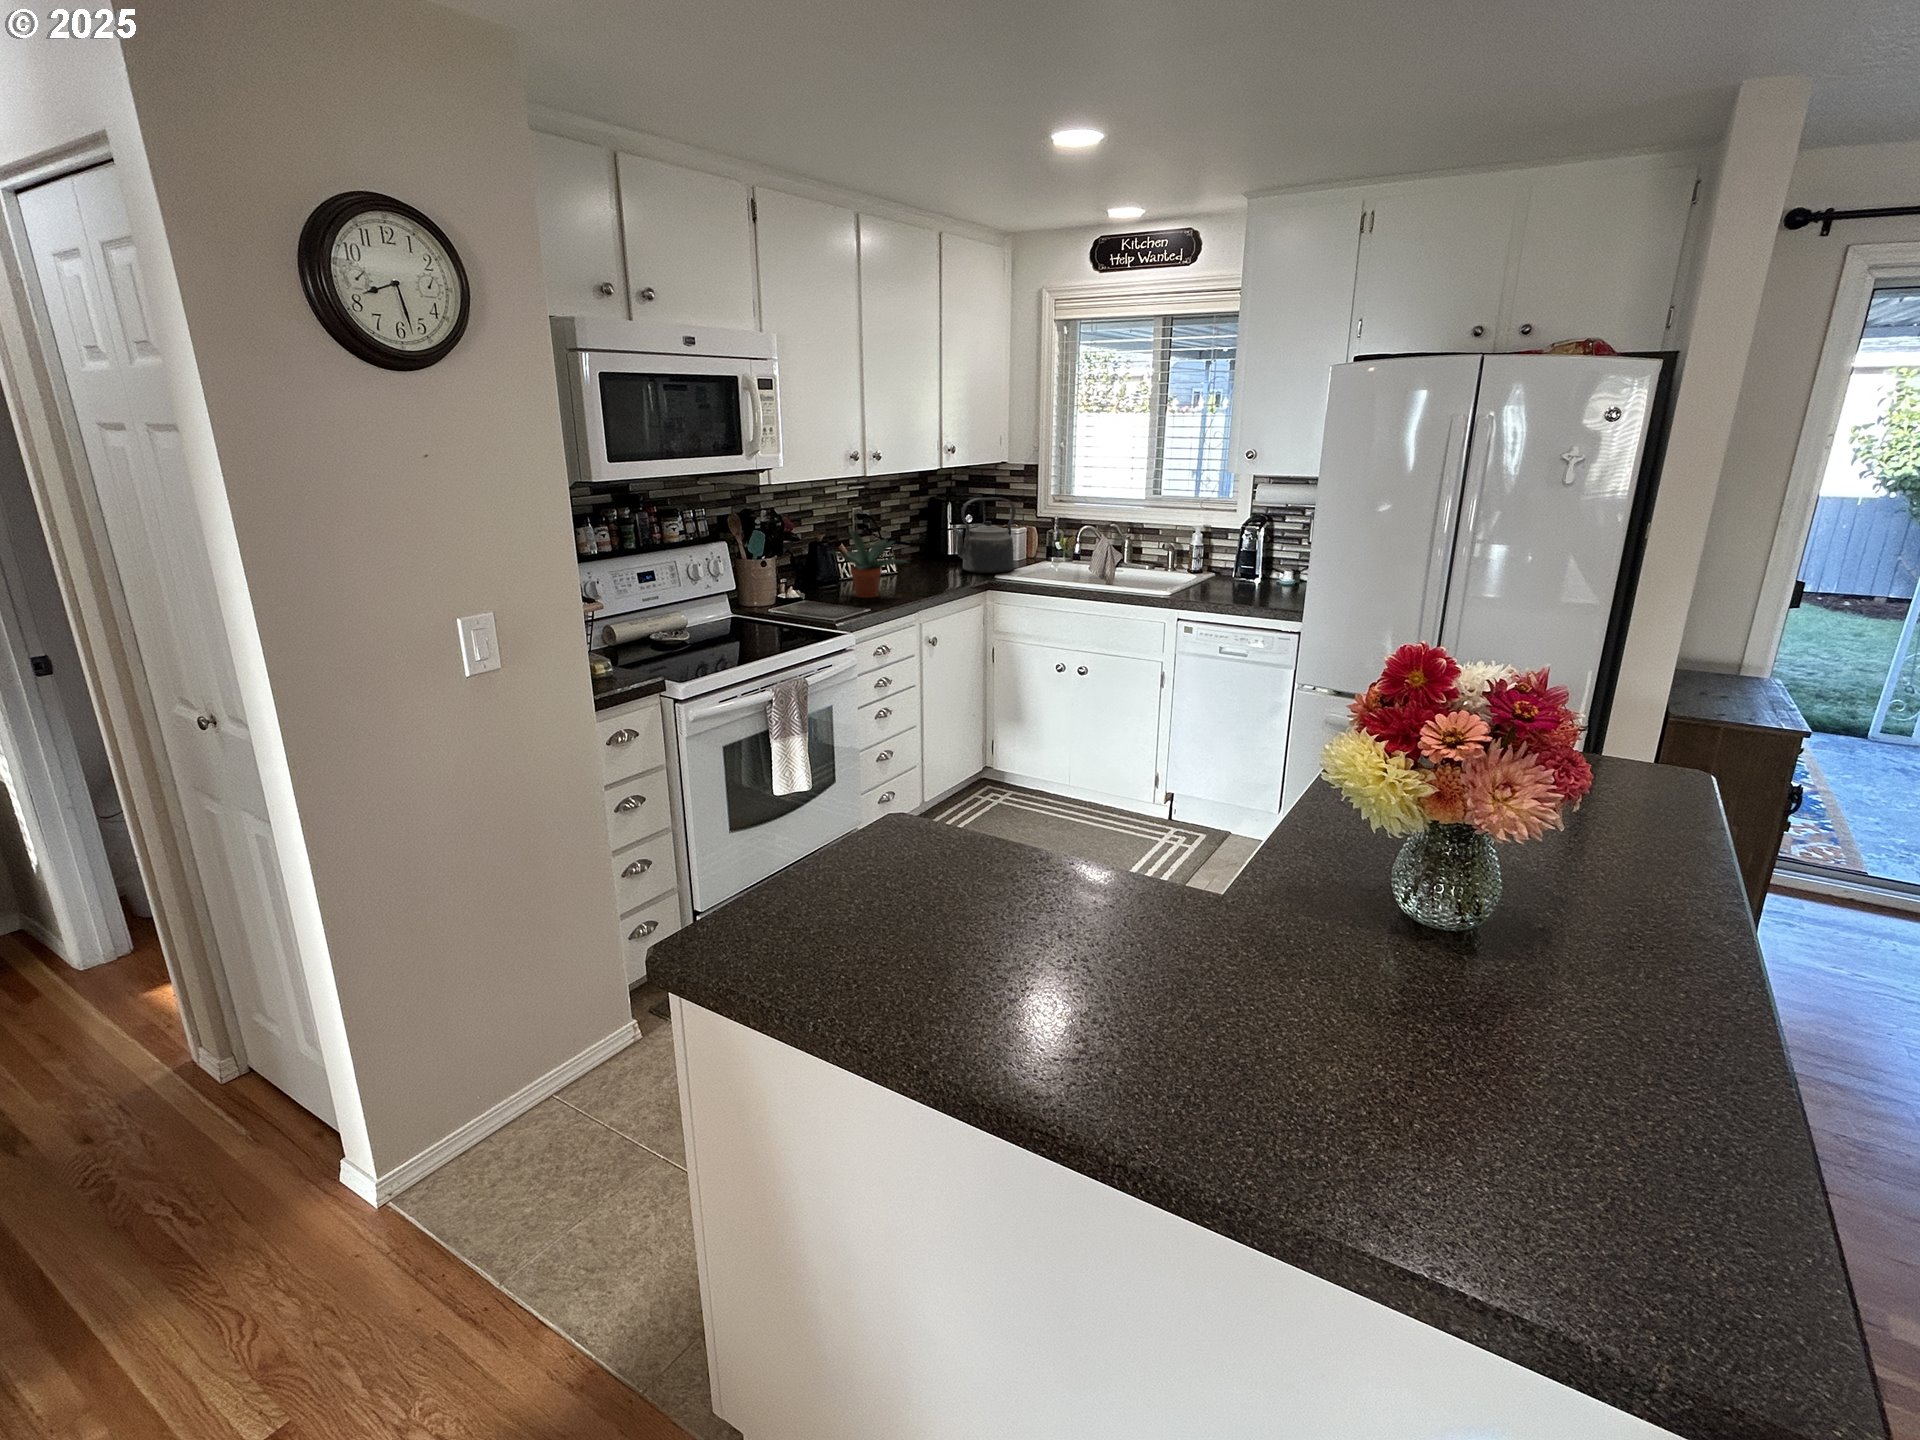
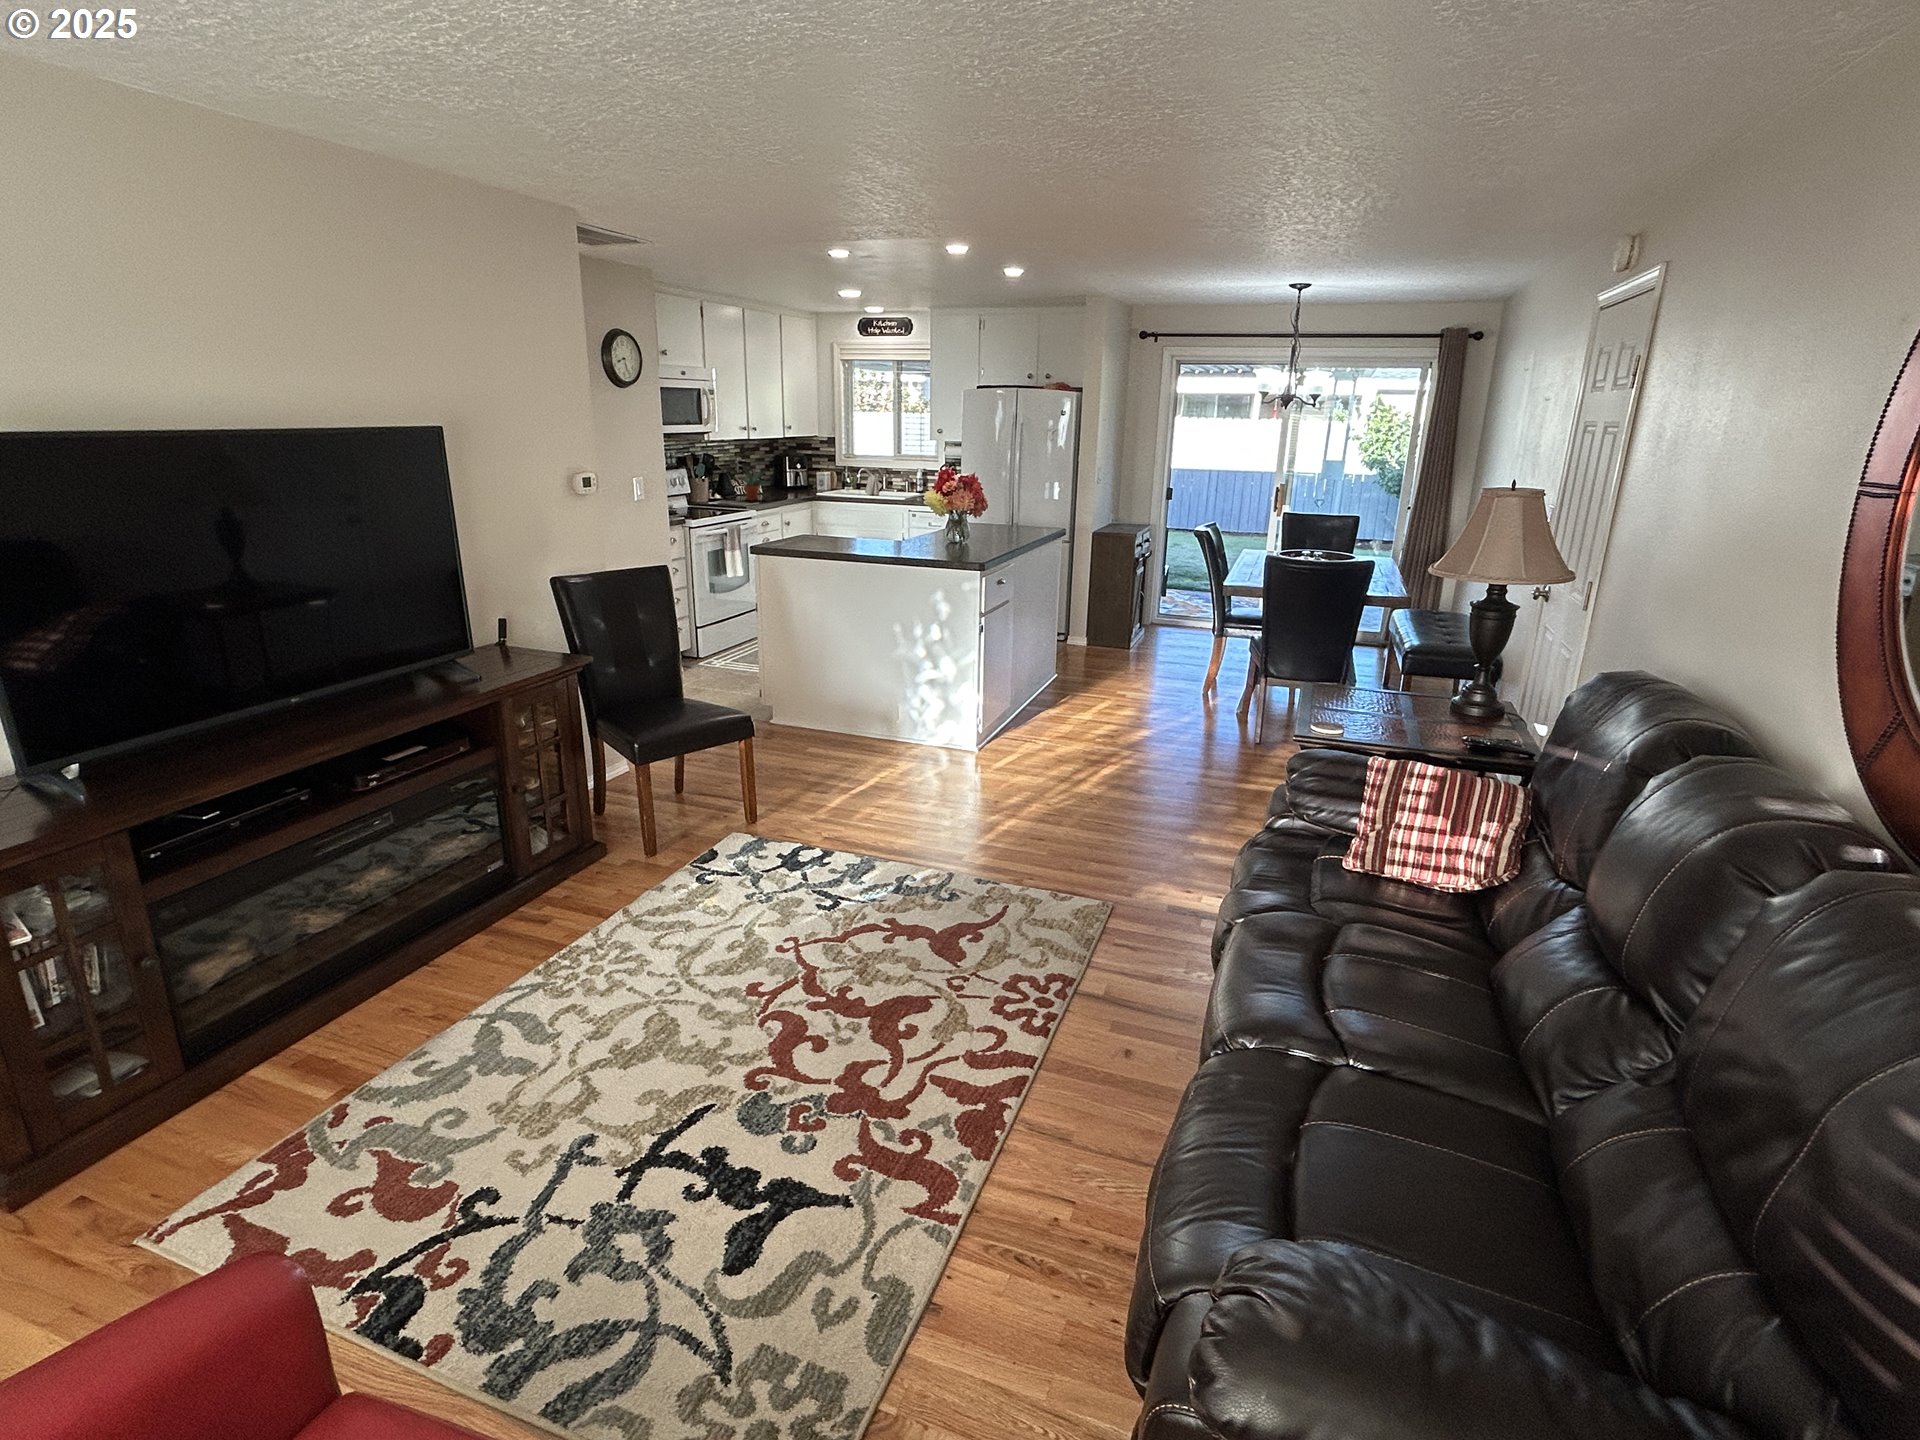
kettle: present [952,497,1016,573] -> none [792,453,825,493]

